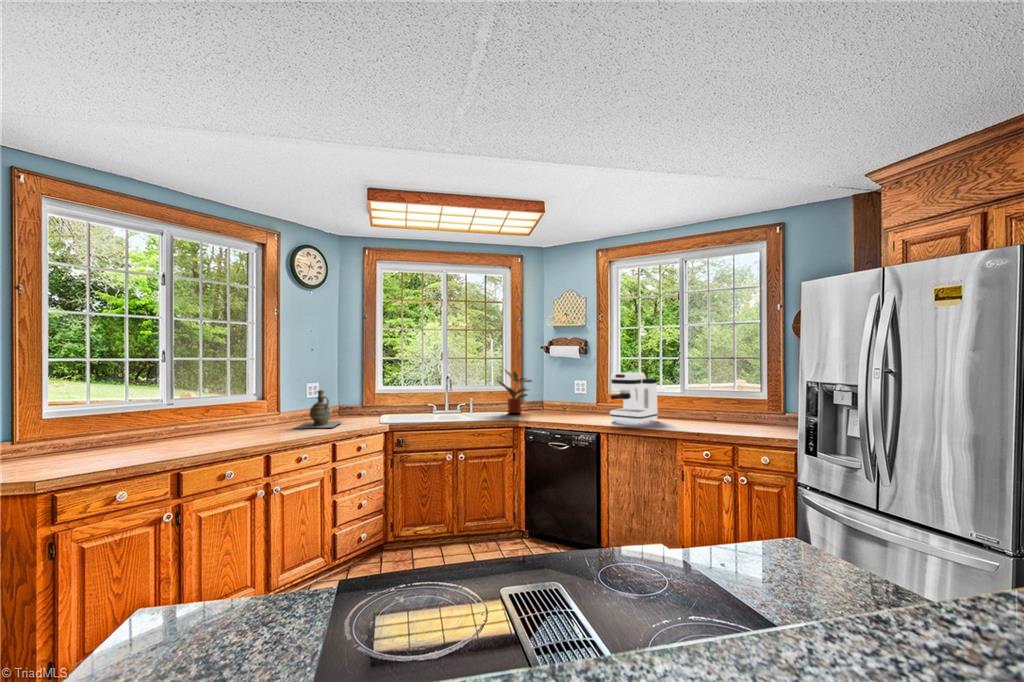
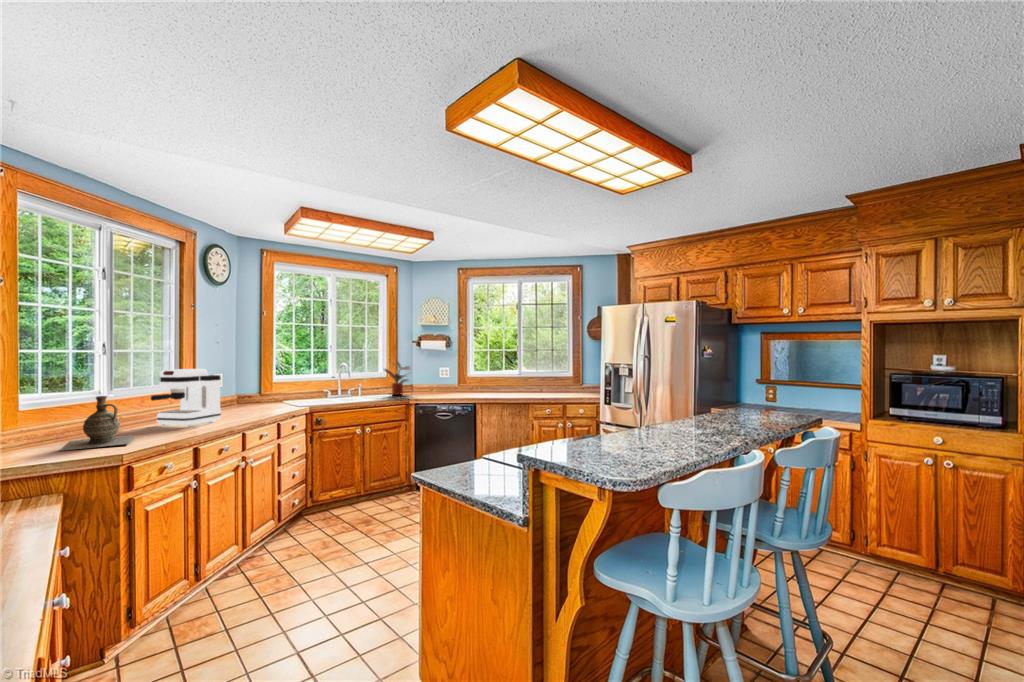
coffee maker: present [610,372,658,424] -> present [151,369,221,426]
ceramic jug: present [295,390,342,428] -> present [60,396,133,451]

